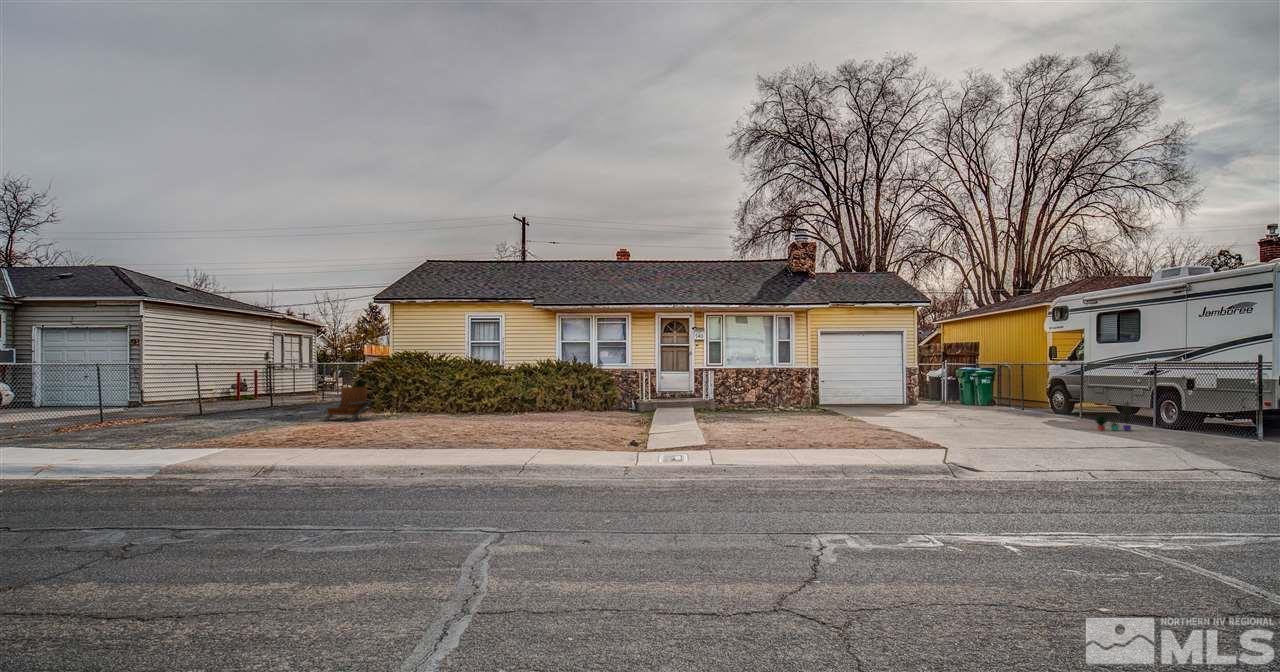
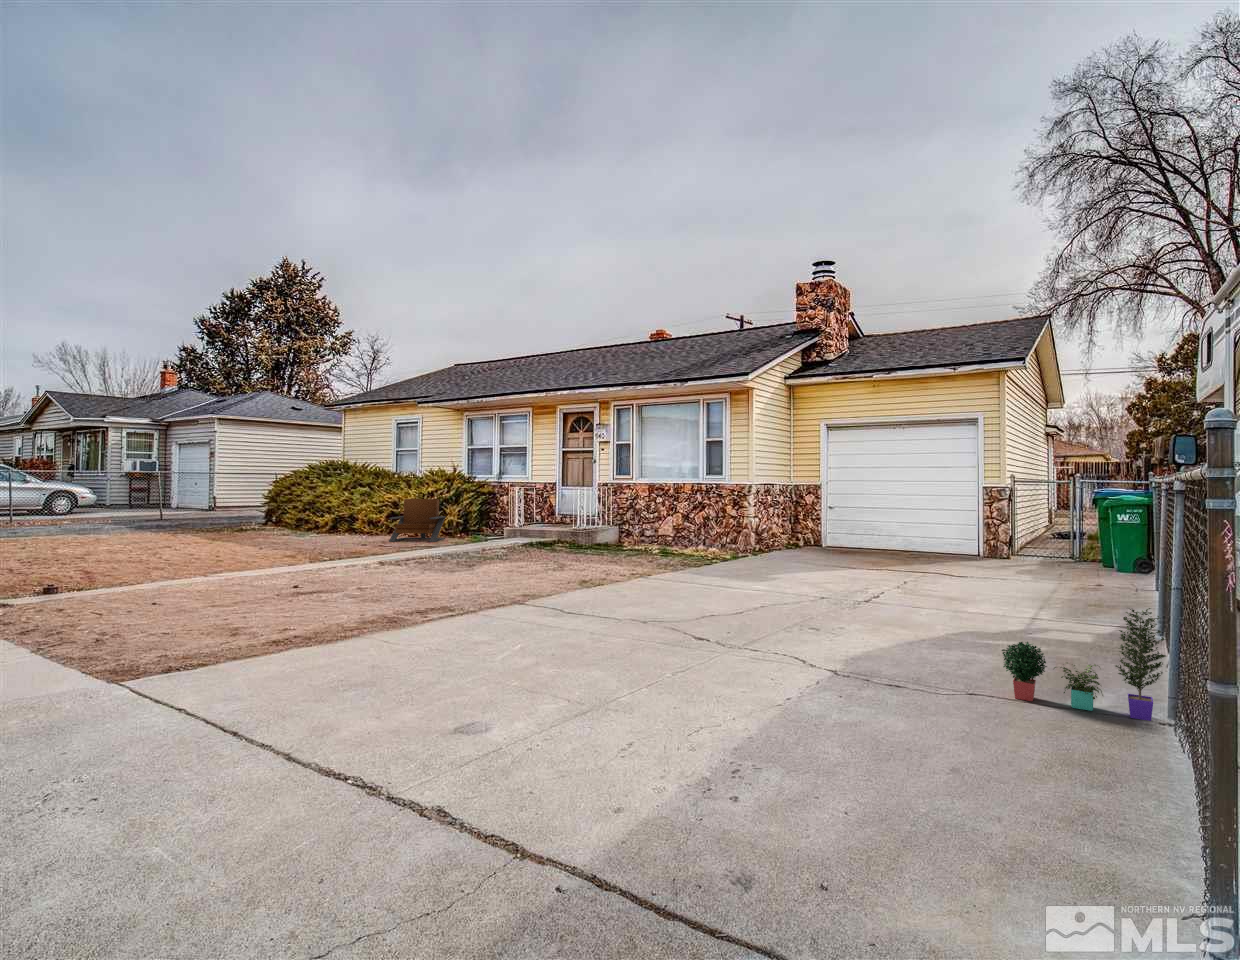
lounge chair: present [324,387,372,422] -> present [389,499,446,542]

